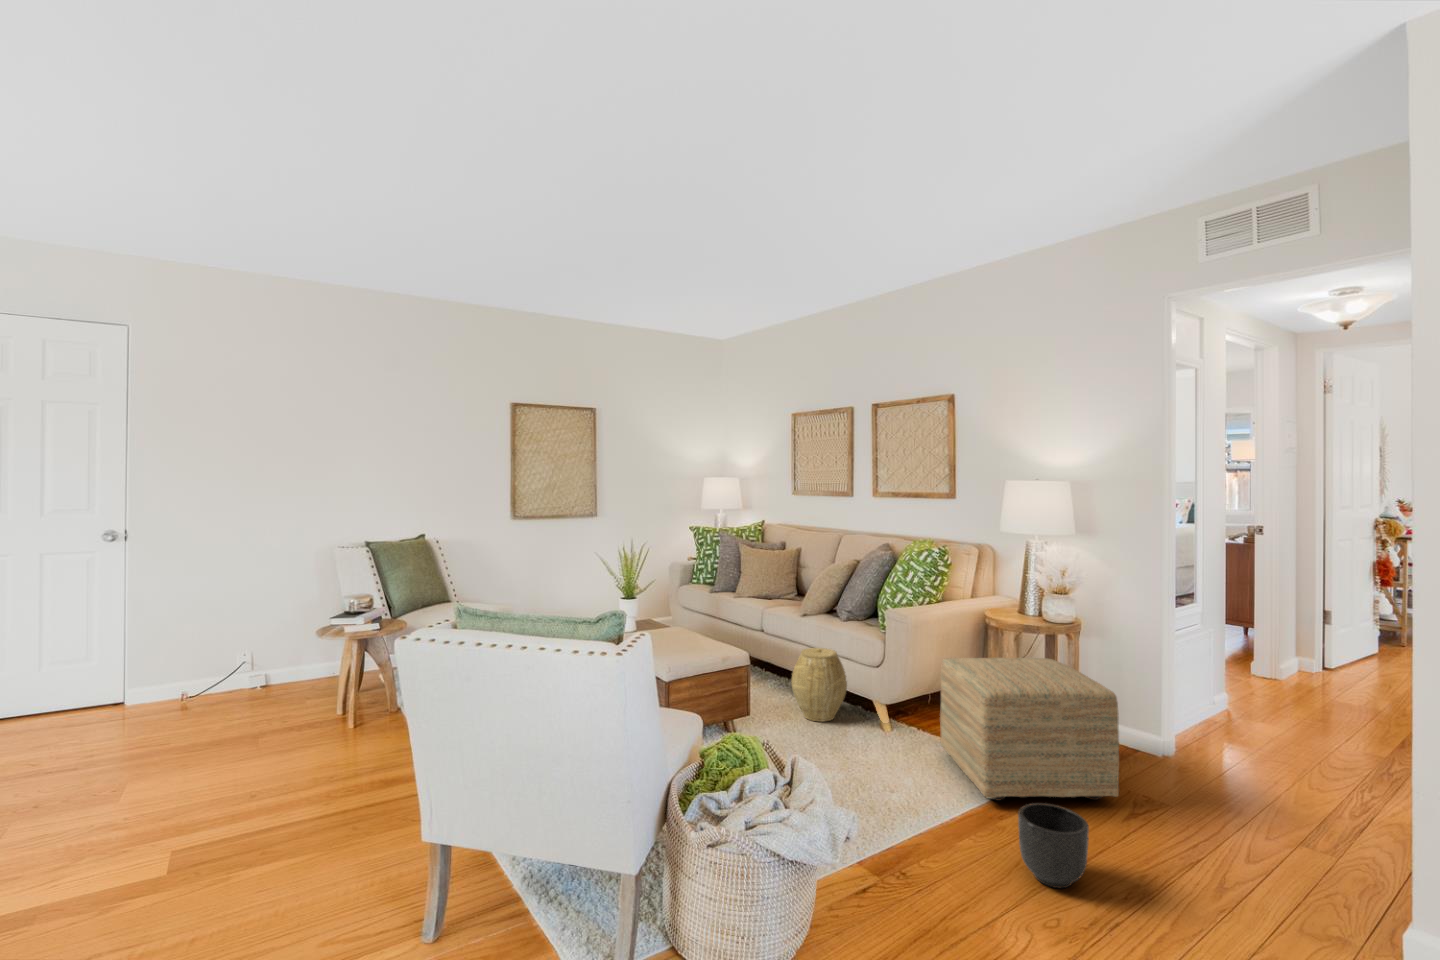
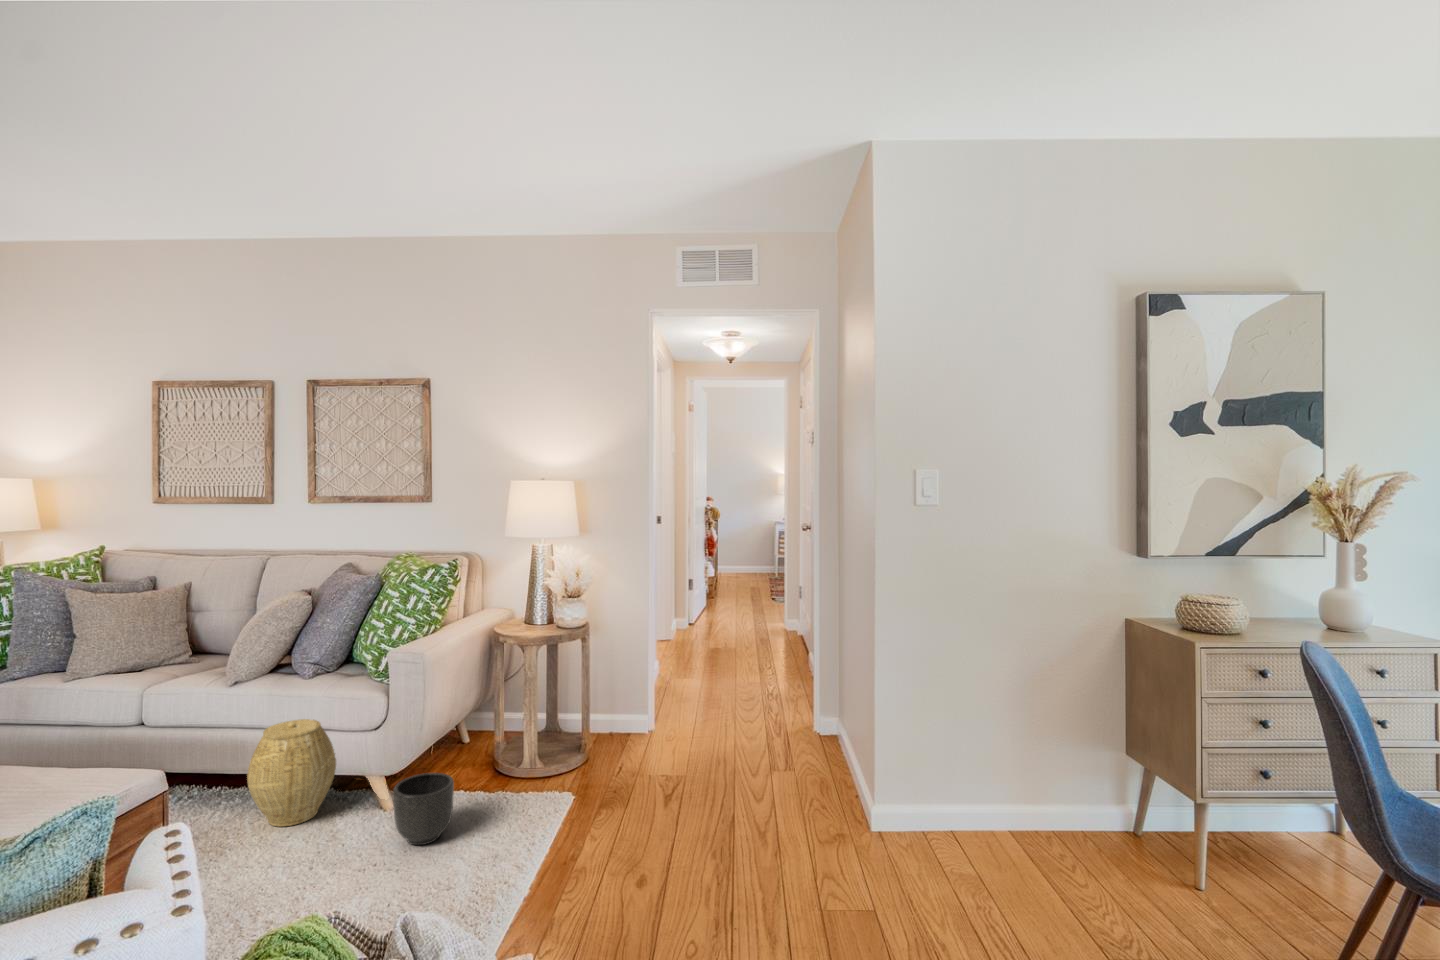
ottoman: present [940,658,1119,801] -> none [478,668,661,835]
planter: present [1018,803,1089,888] -> present [393,773,454,845]

